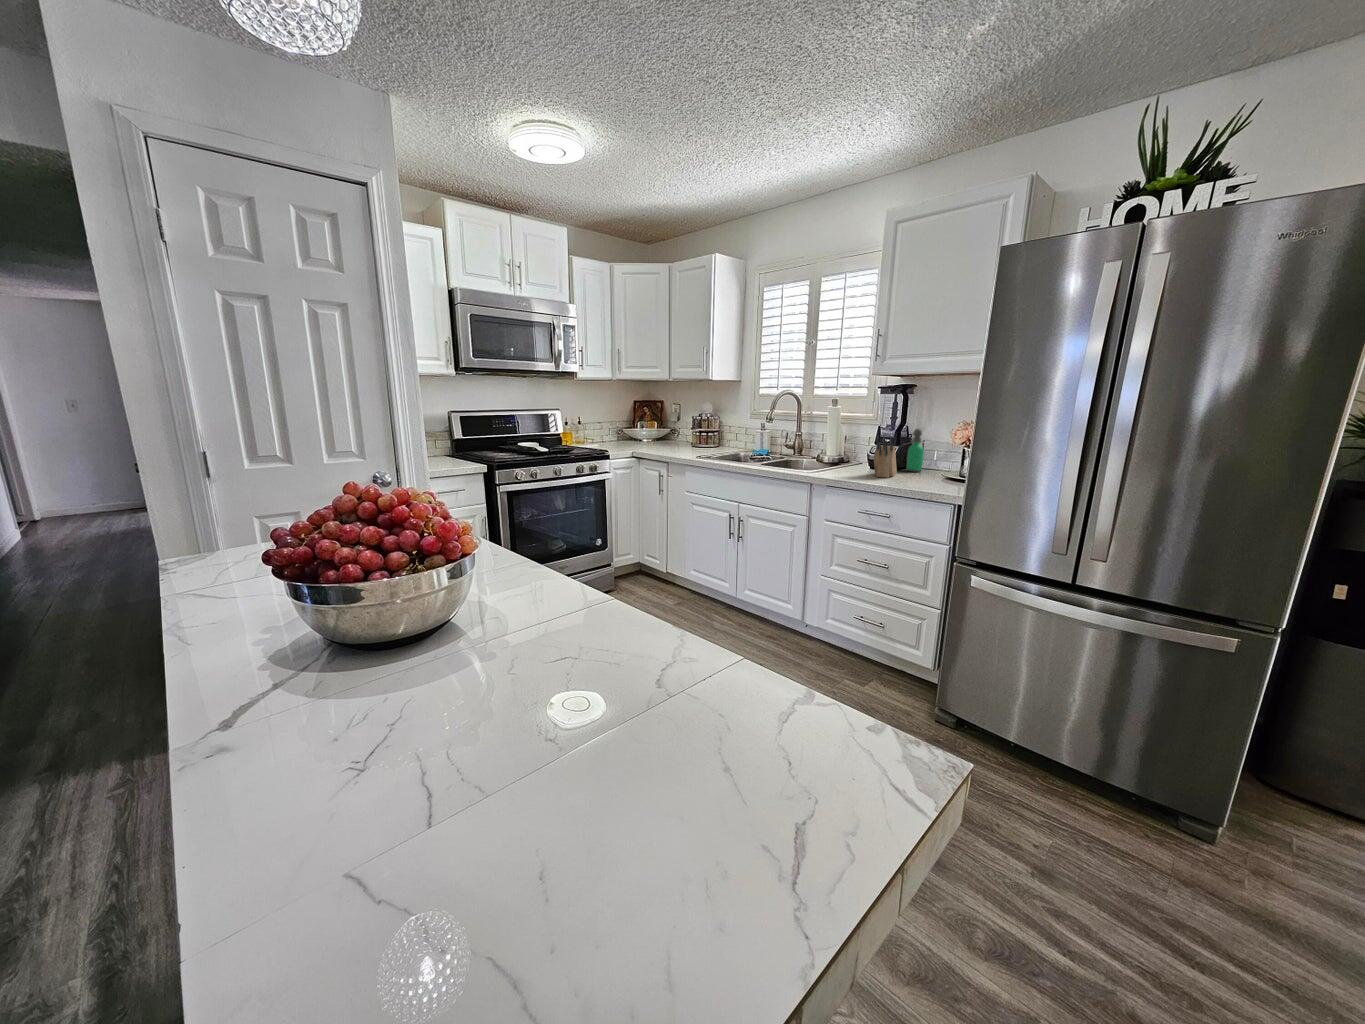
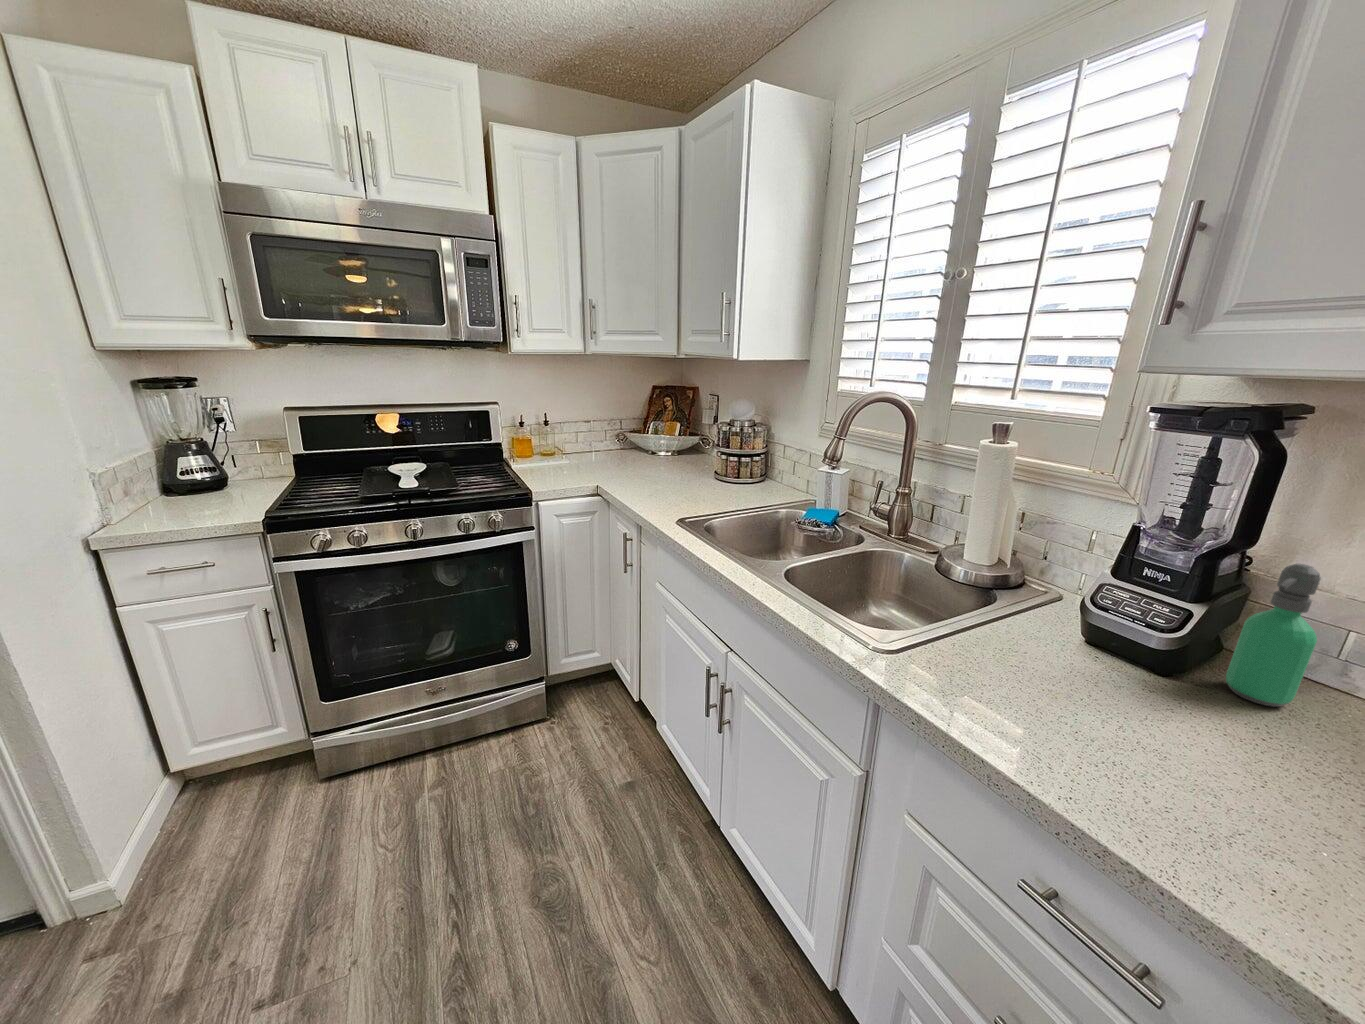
knife block: present [874,436,897,478] -> none [1108,625,1221,772]

